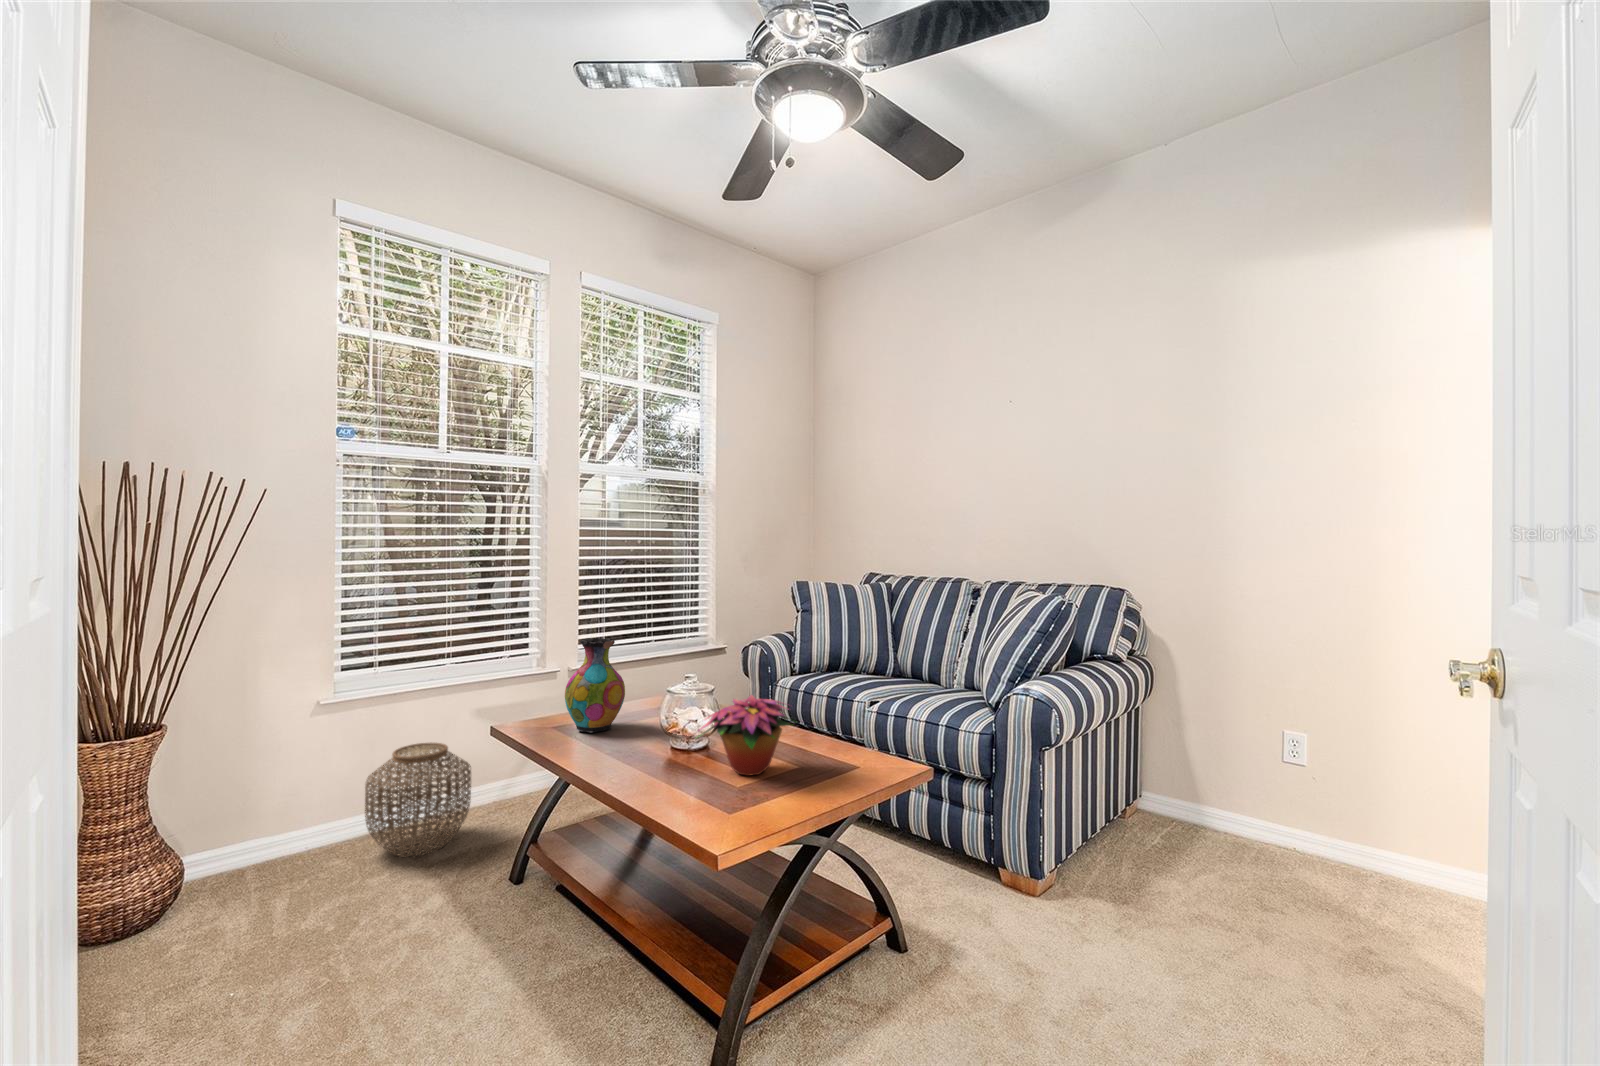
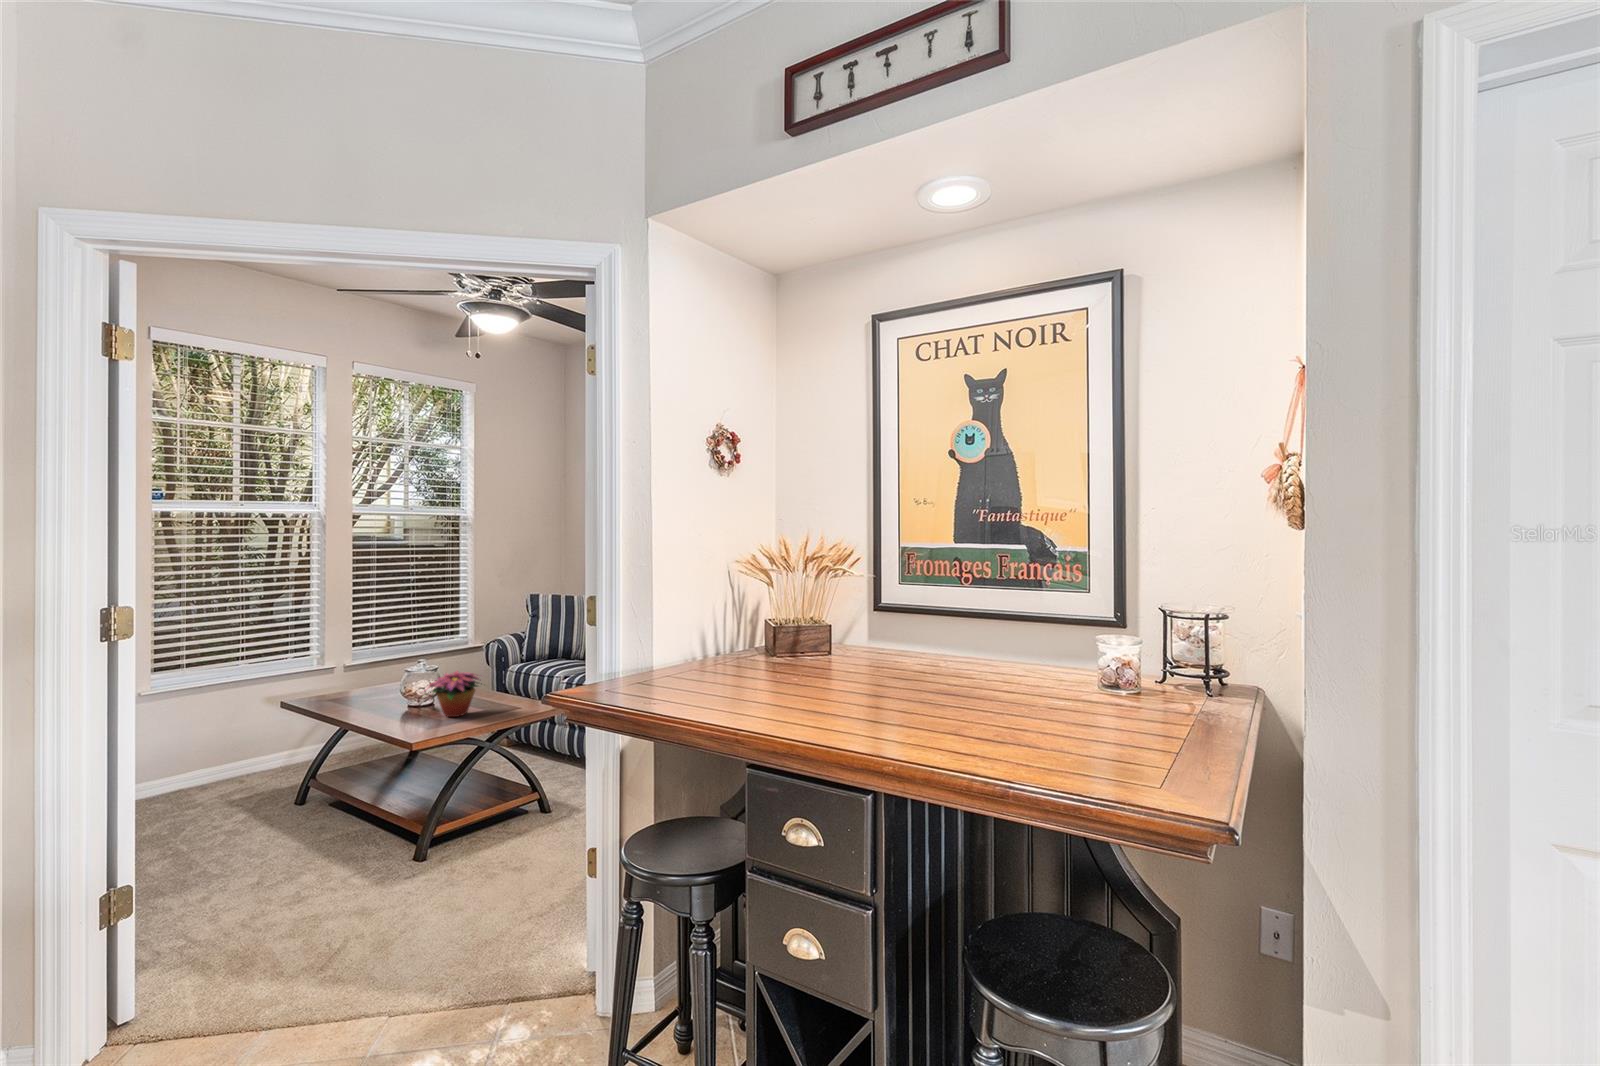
vase: present [565,638,625,733] -> none [336,641,381,702]
woven basket: present [365,743,471,856] -> none [182,719,265,797]

